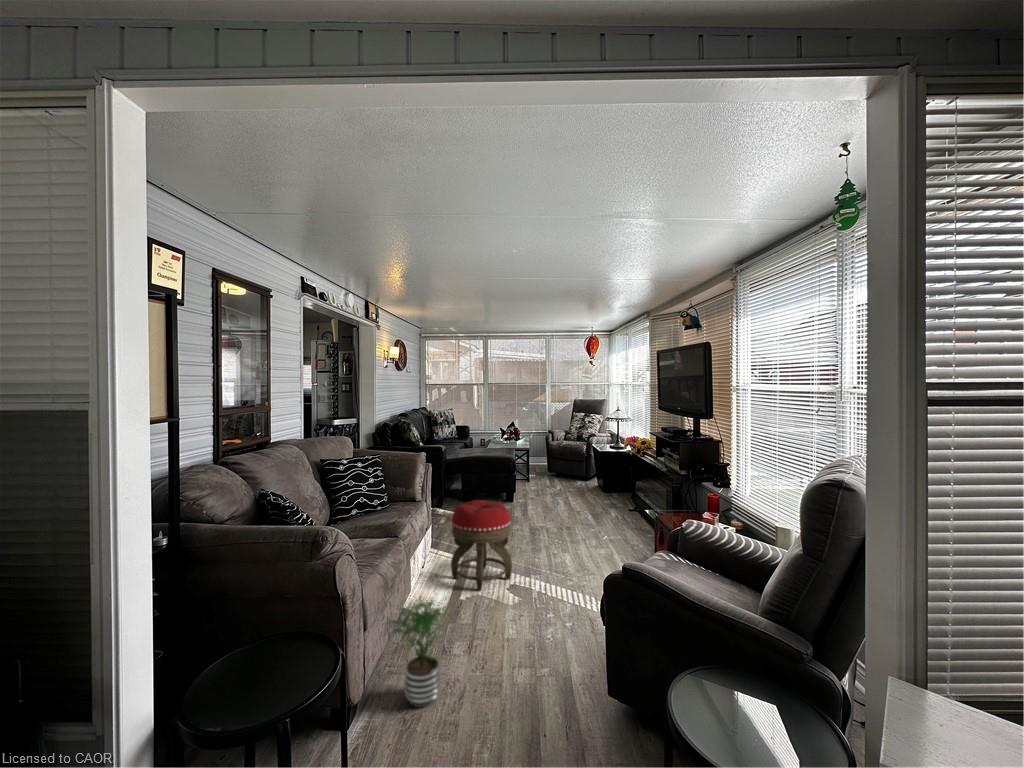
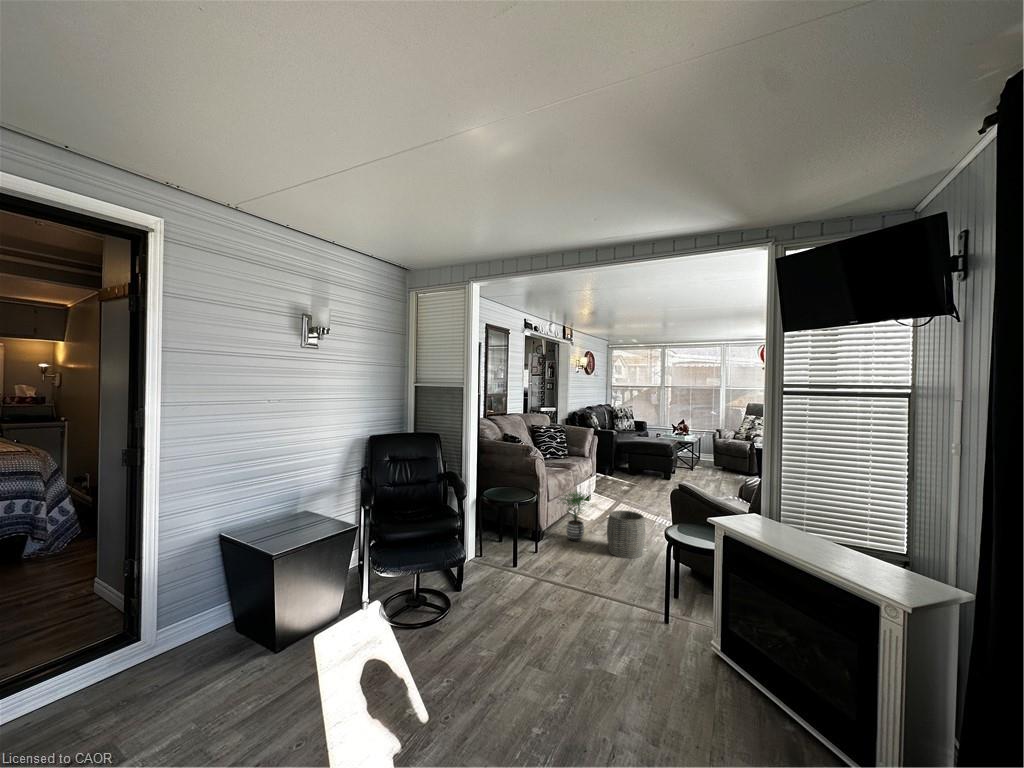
footstool: present [451,500,512,591] -> none [605,461,645,514]
woven basket: none [492,623,565,738] -> present [607,510,646,558]

